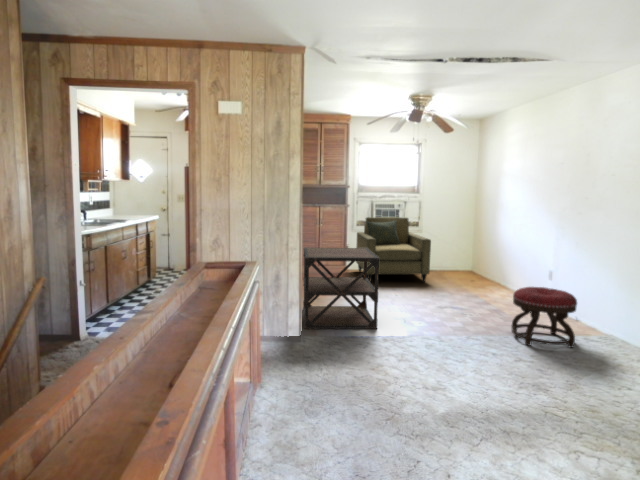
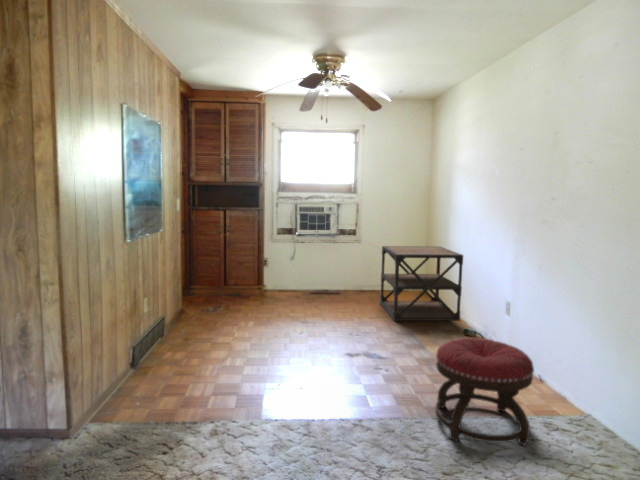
armchair: present [356,217,431,283] -> none [275,224,360,311]
side table: present [303,248,379,329] -> present [380,246,463,321]

